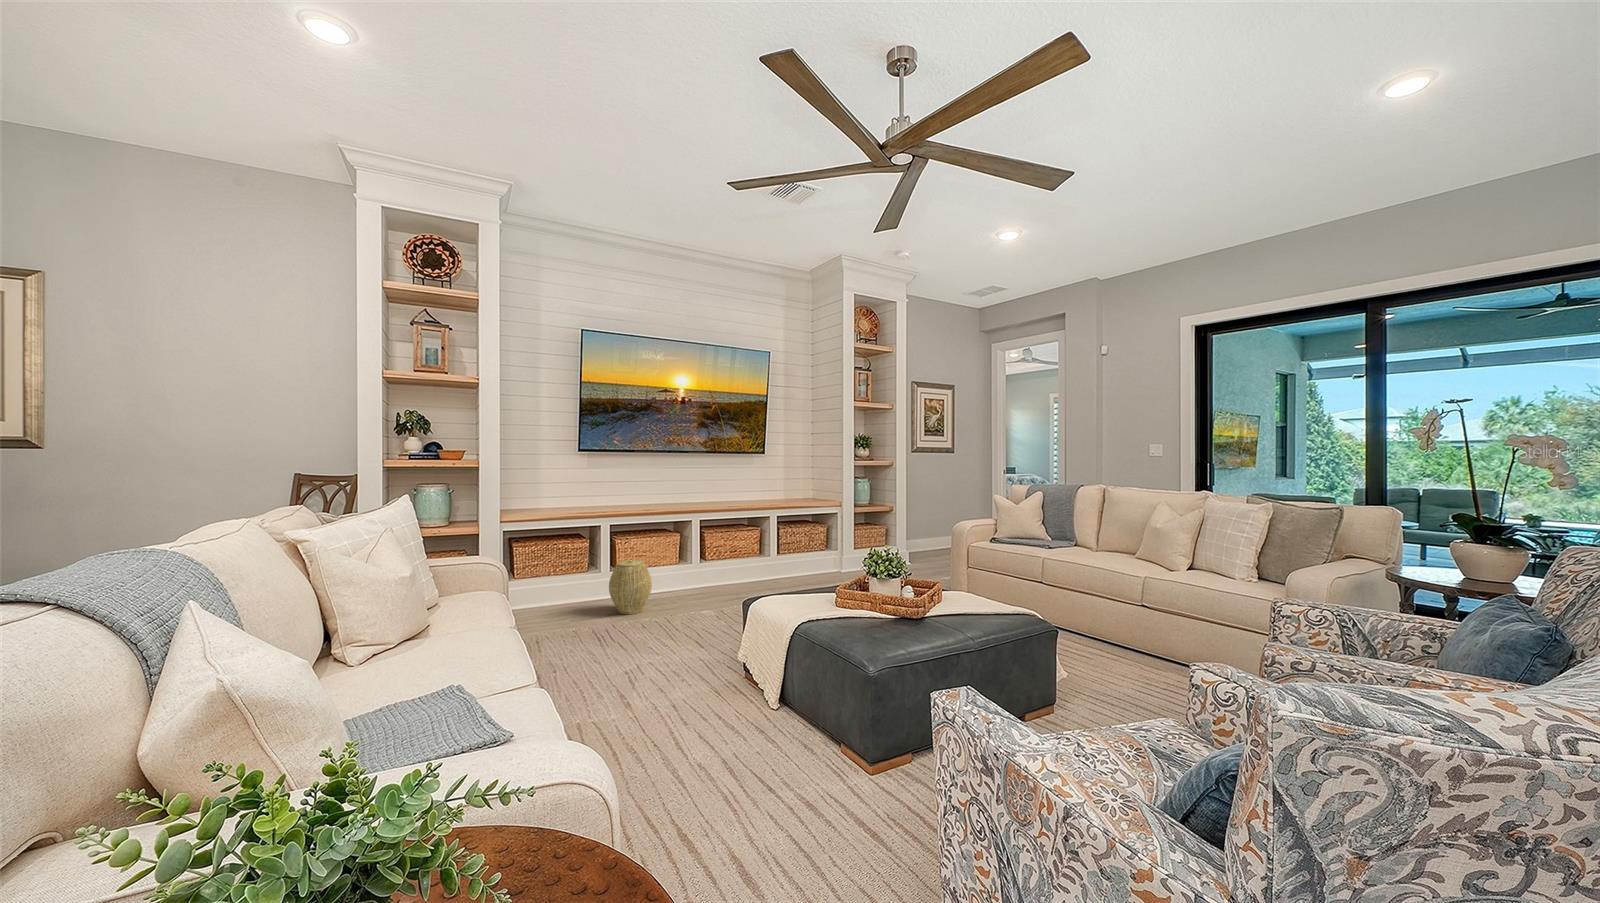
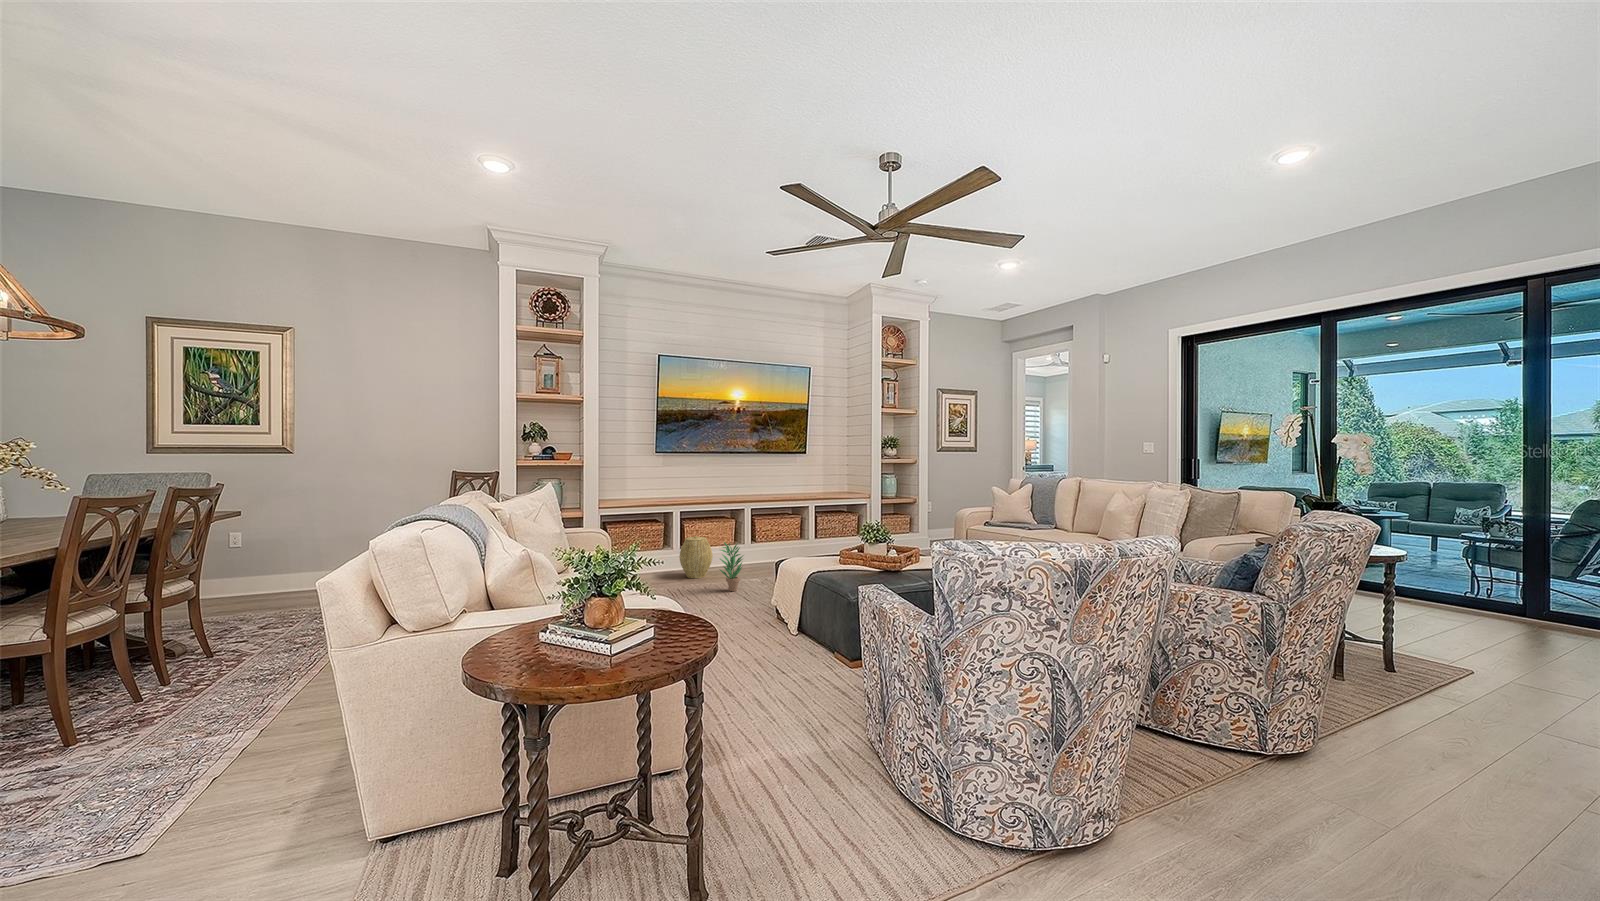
potted plant: none [661,570,696,634] -> present [720,542,743,591]

